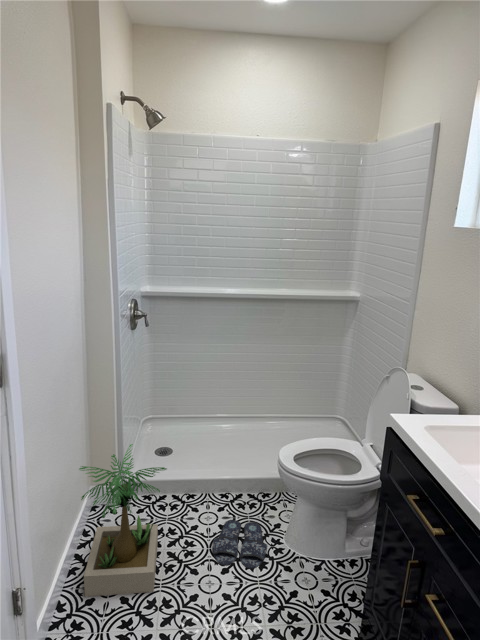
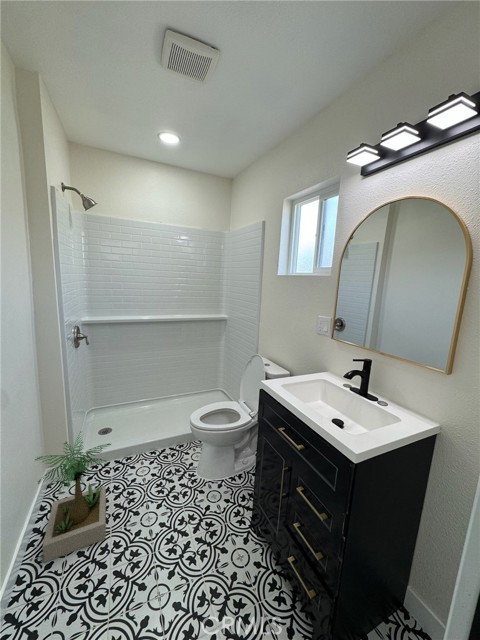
slippers: present [213,520,267,569] -> none [149,466,186,502]

